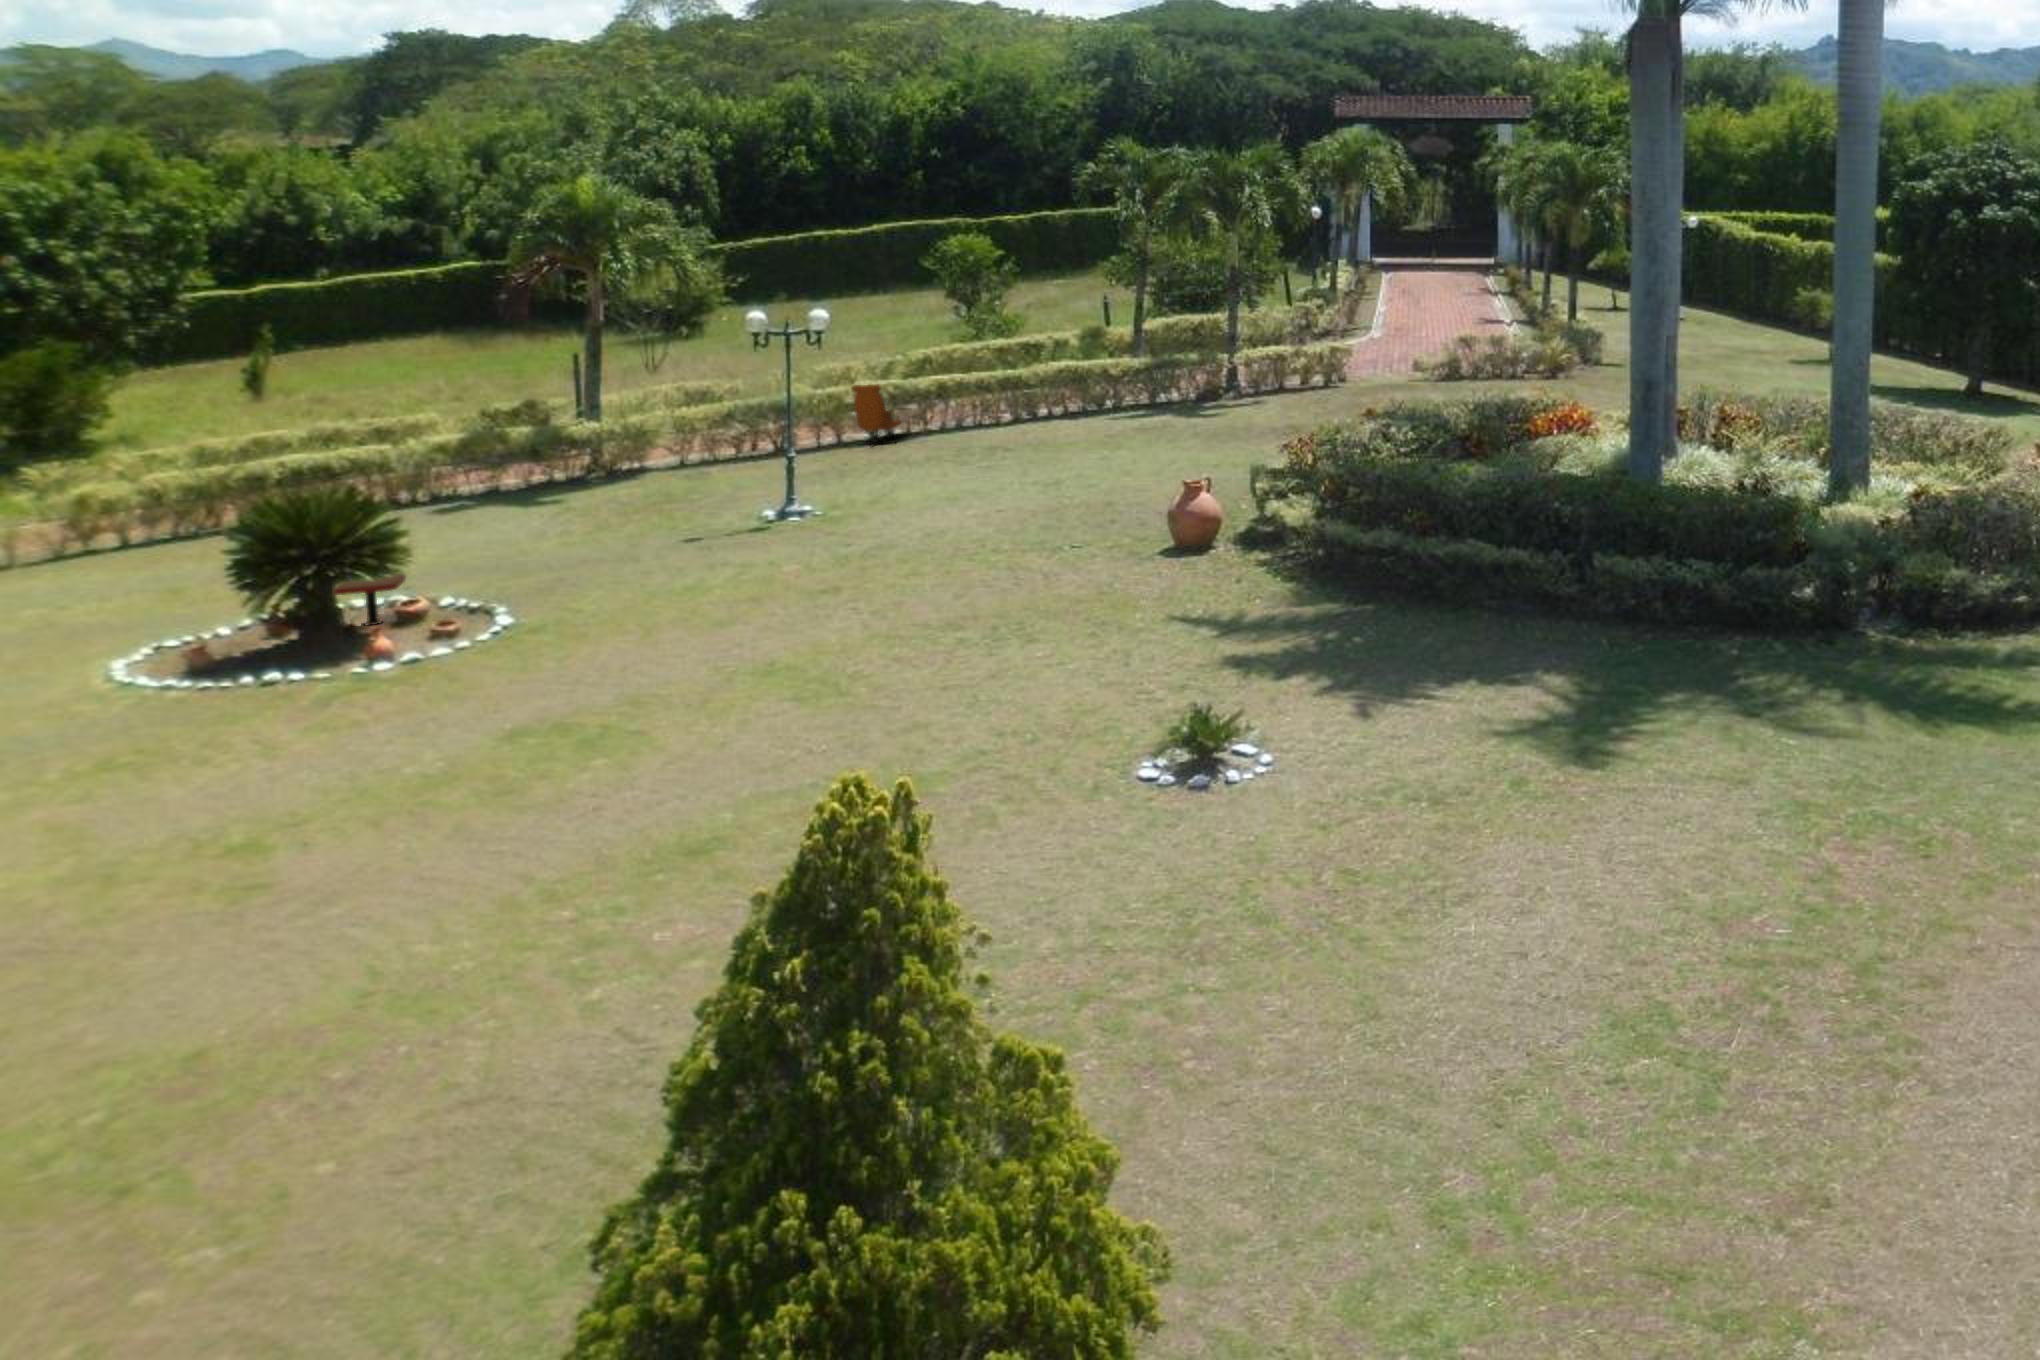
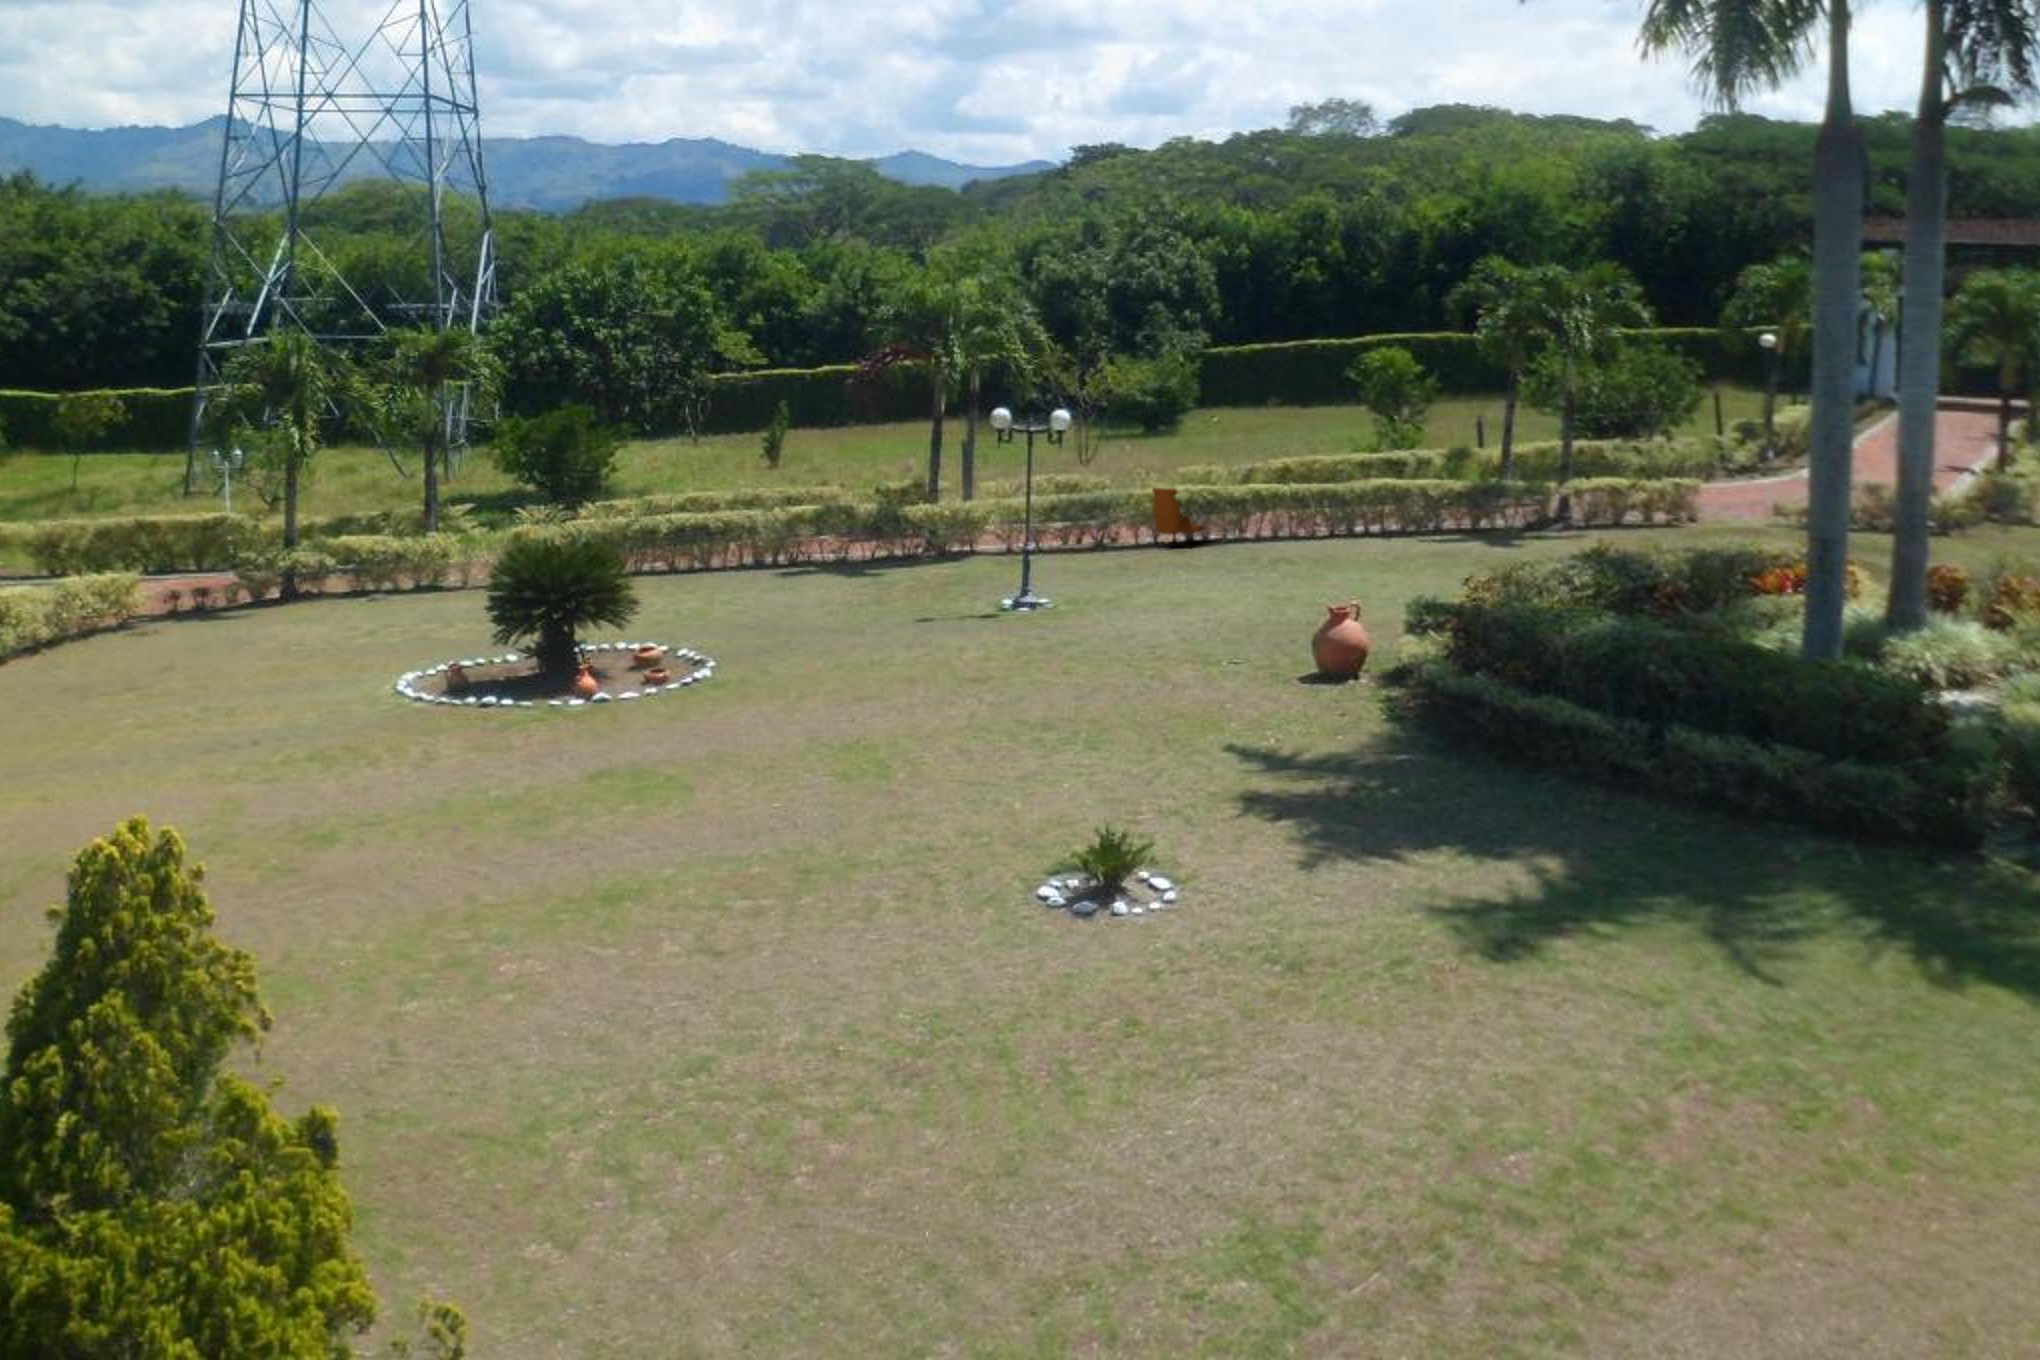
pedestal table: present [333,574,406,625] -> none [612,618,669,659]

